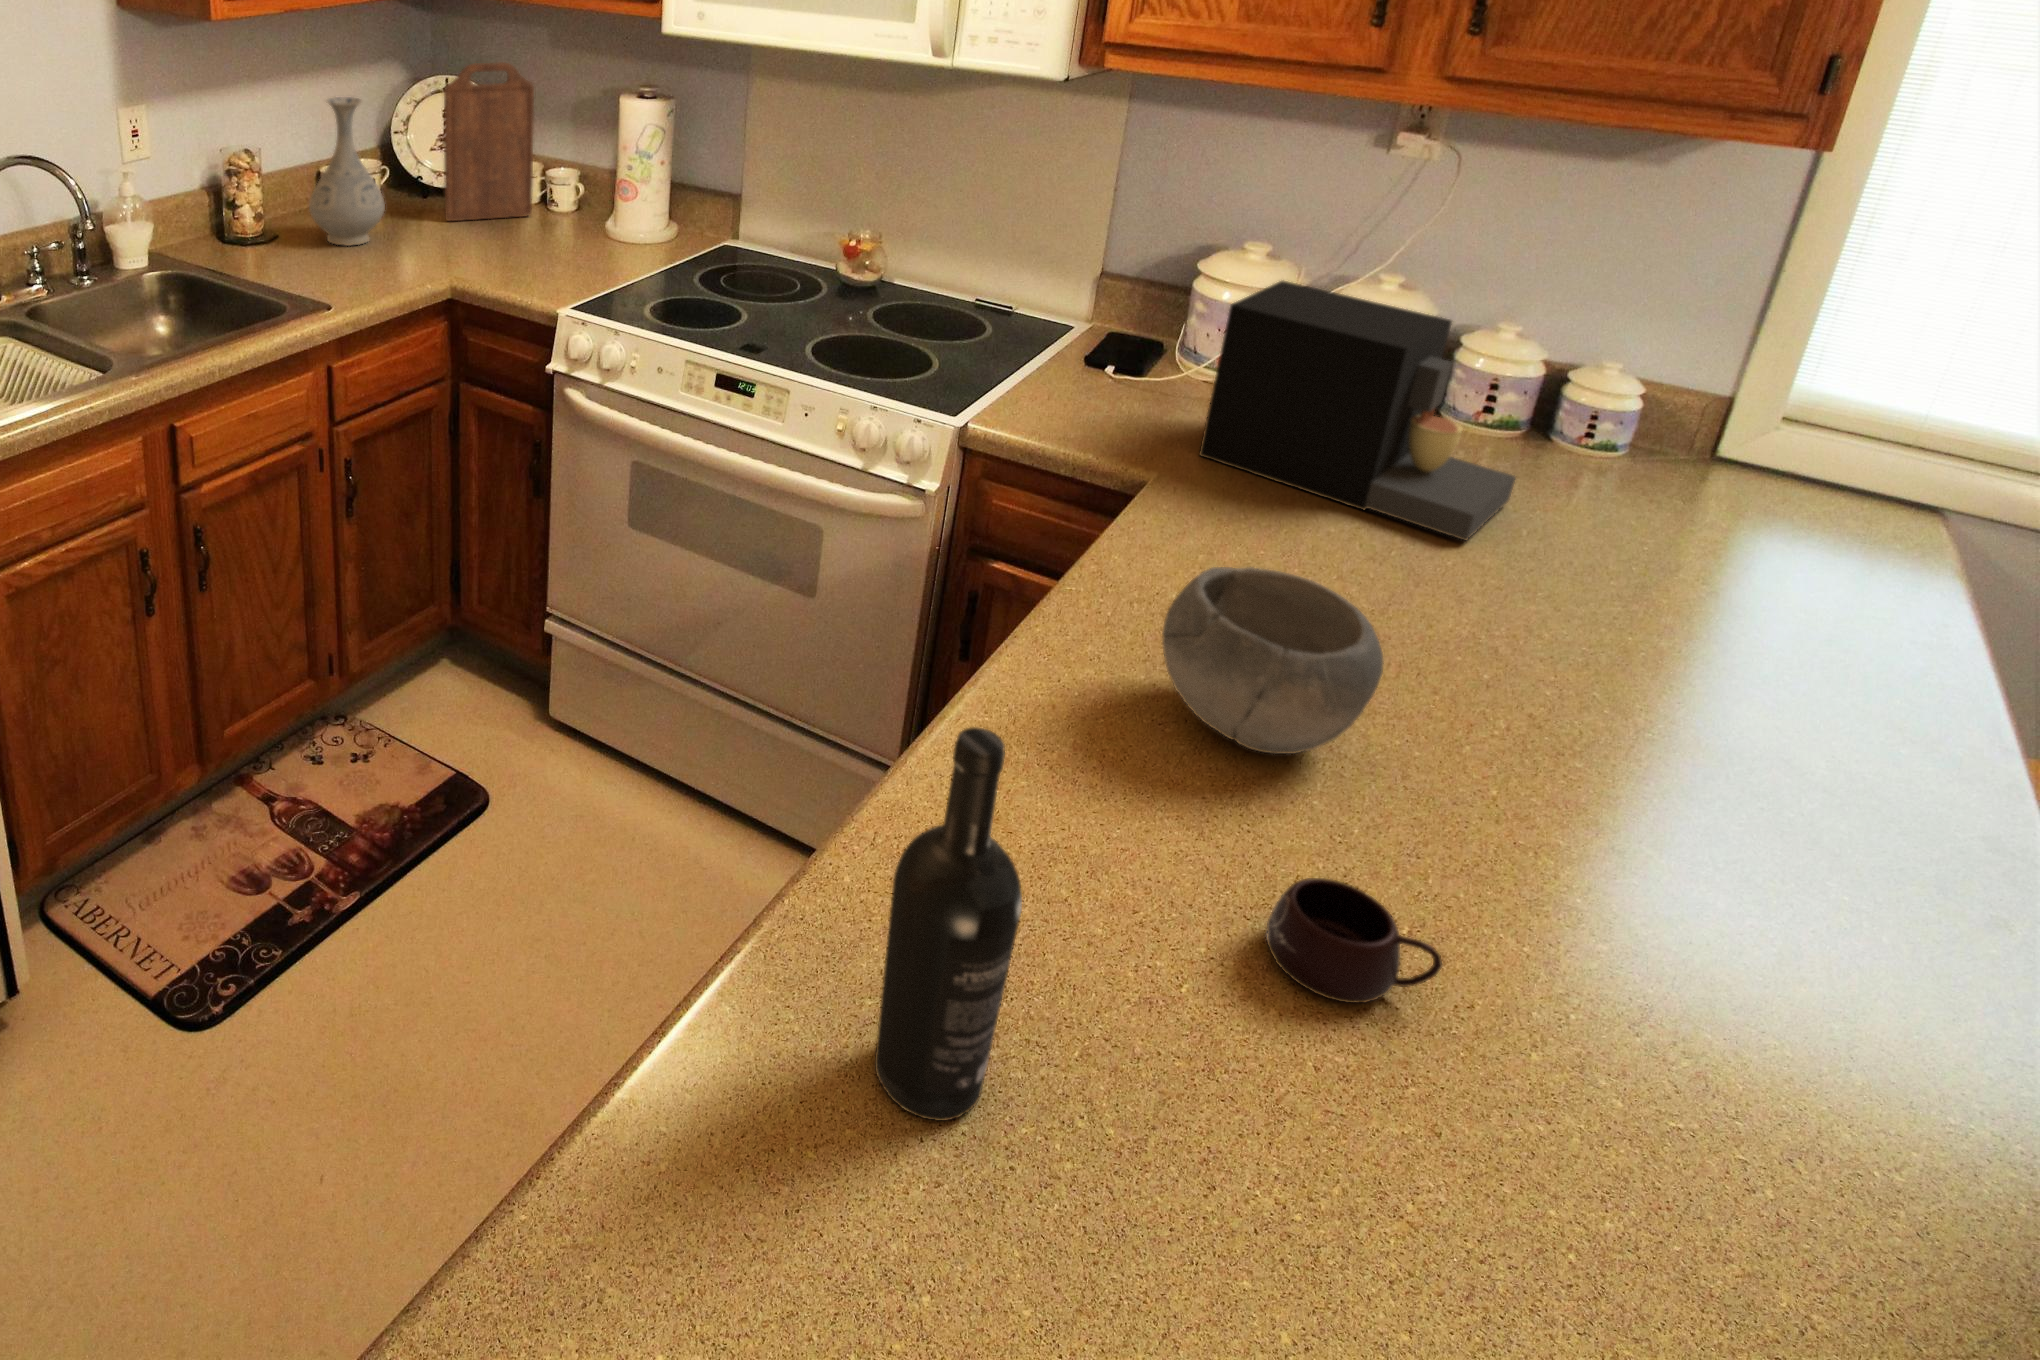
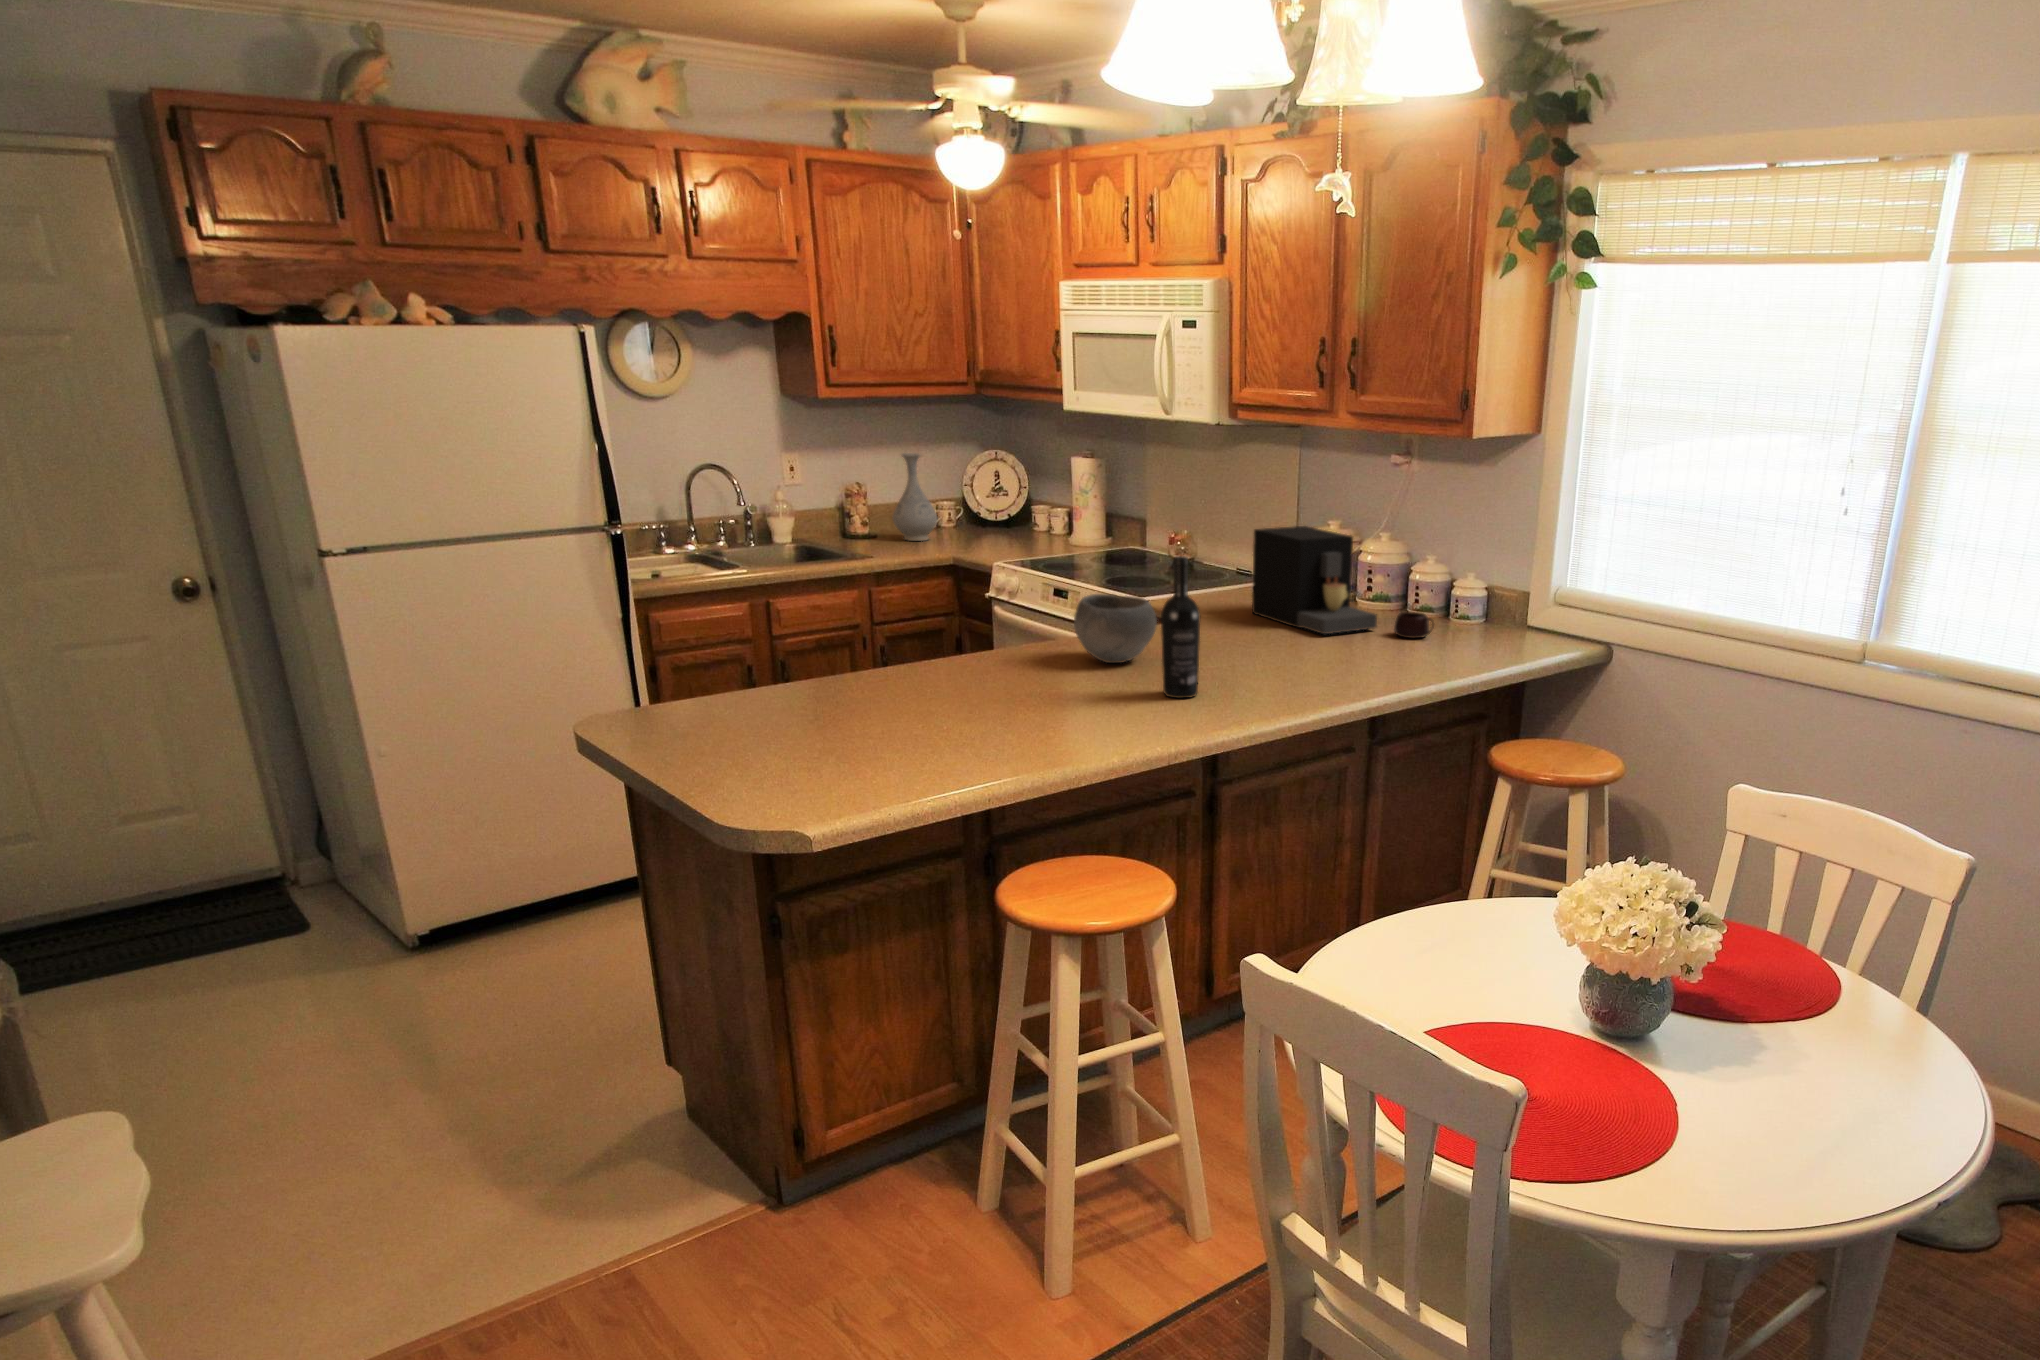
cutting board: present [444,62,534,221] -> none [979,439,1038,536]
wine bottle: present [875,727,1022,1121] -> present [1161,556,1200,698]
mug: present [1266,878,1442,1003] -> present [1394,612,1434,638]

